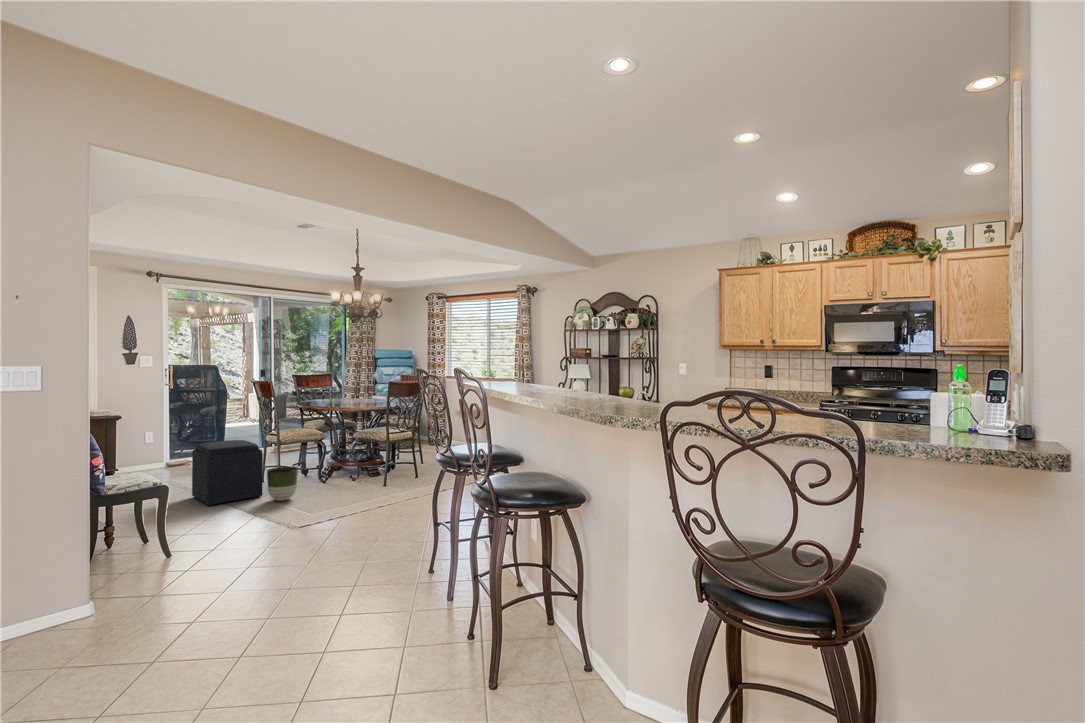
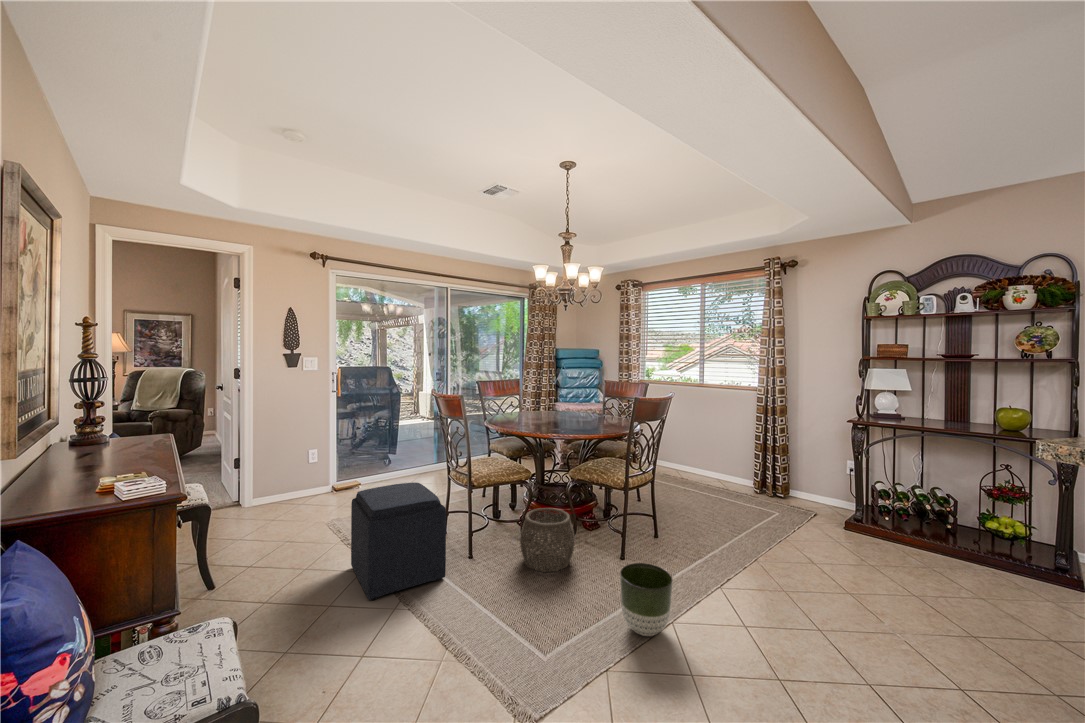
woven basket: none [317,454,356,491] -> present [520,508,575,572]
planter: present [267,467,298,501] -> present [620,563,673,636]

